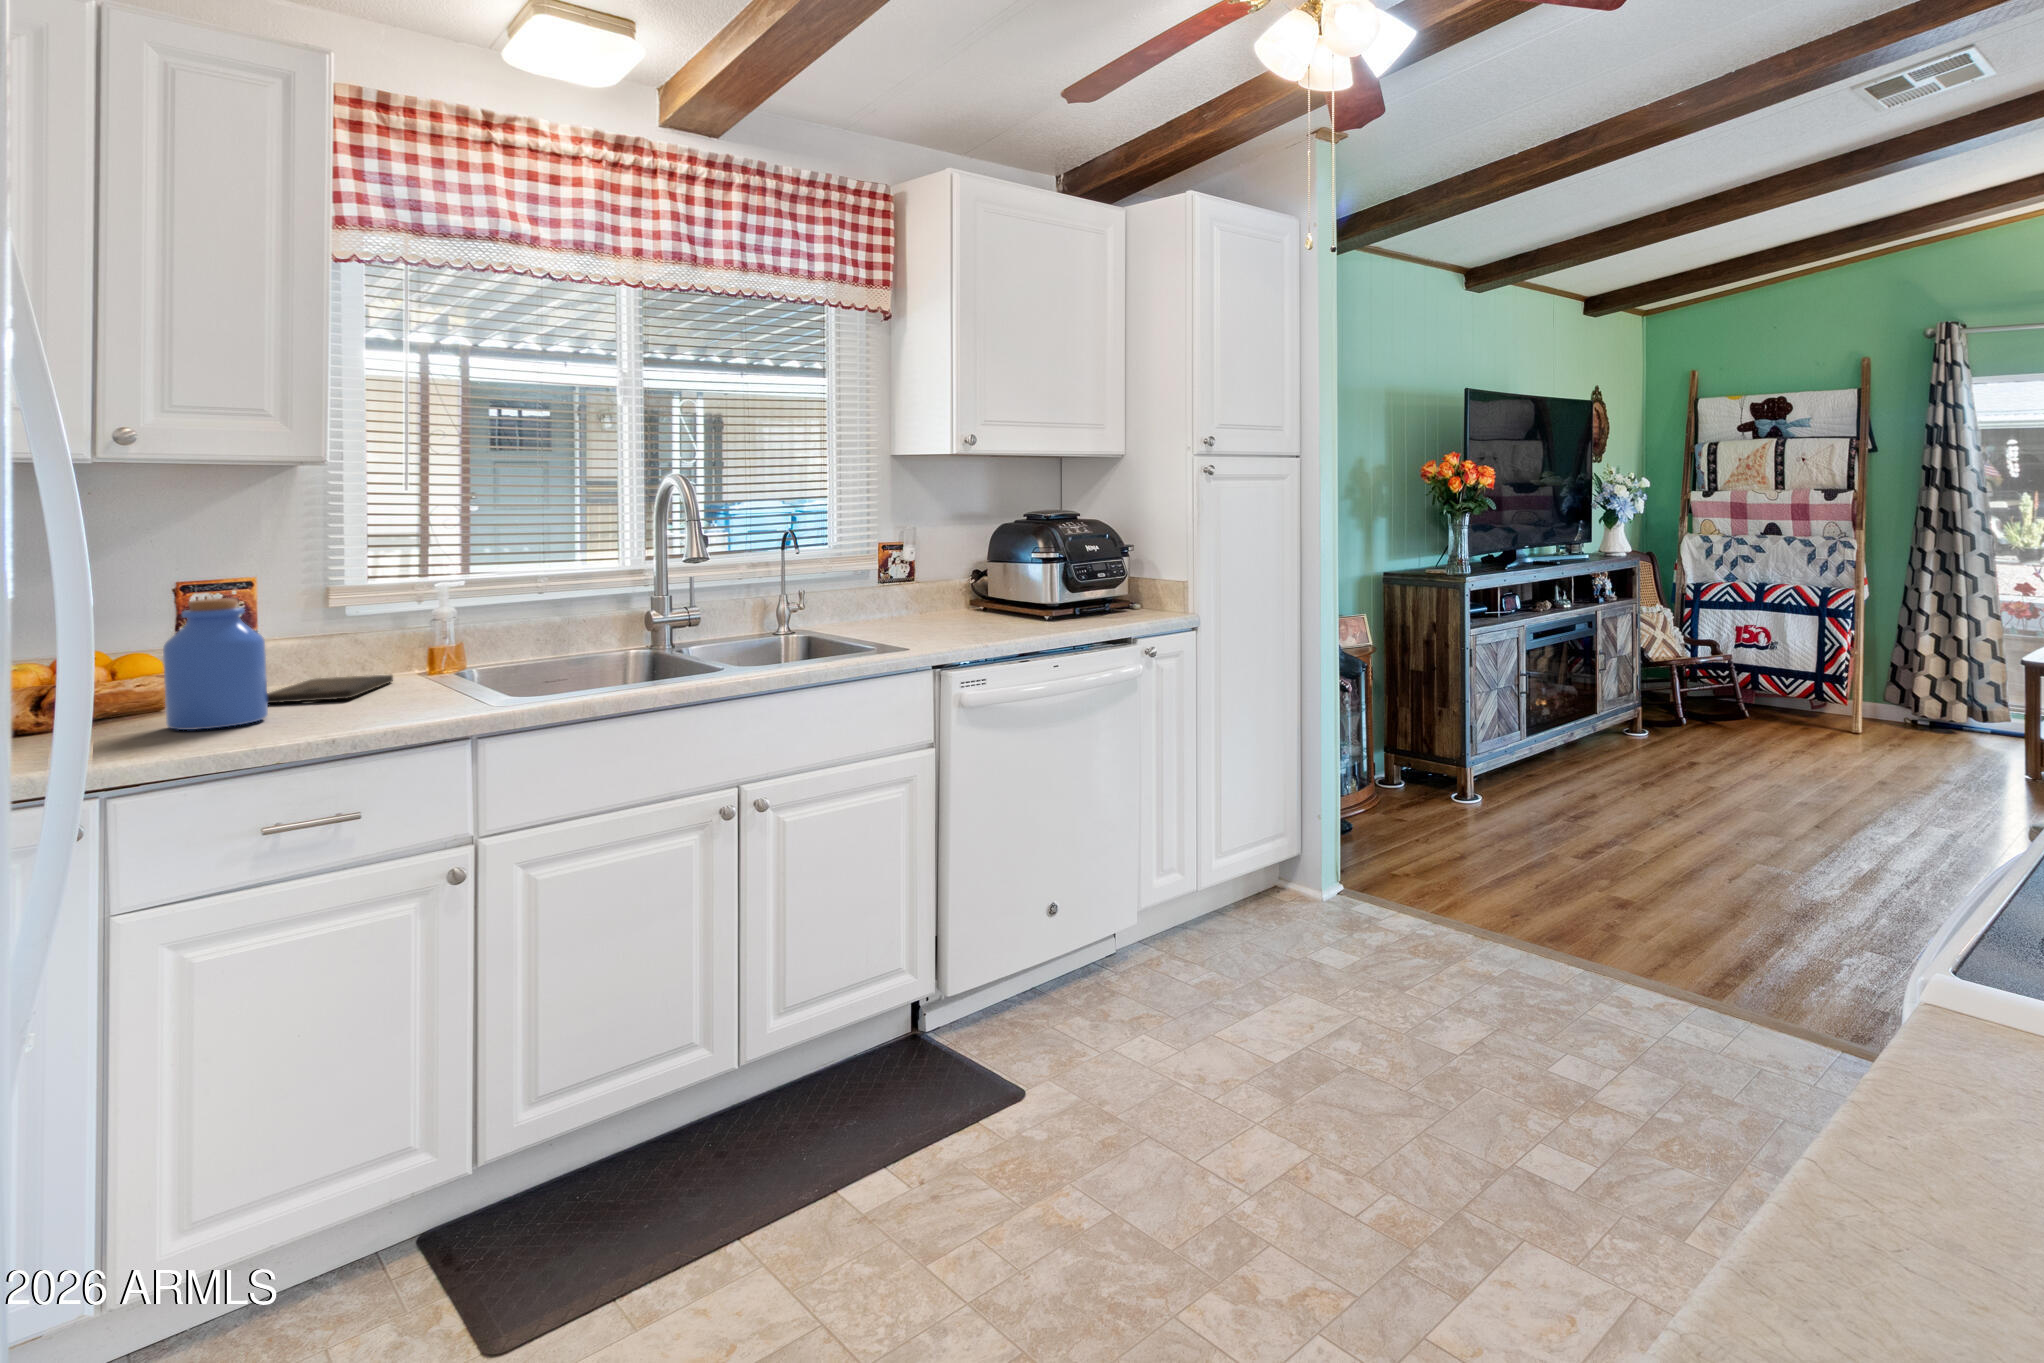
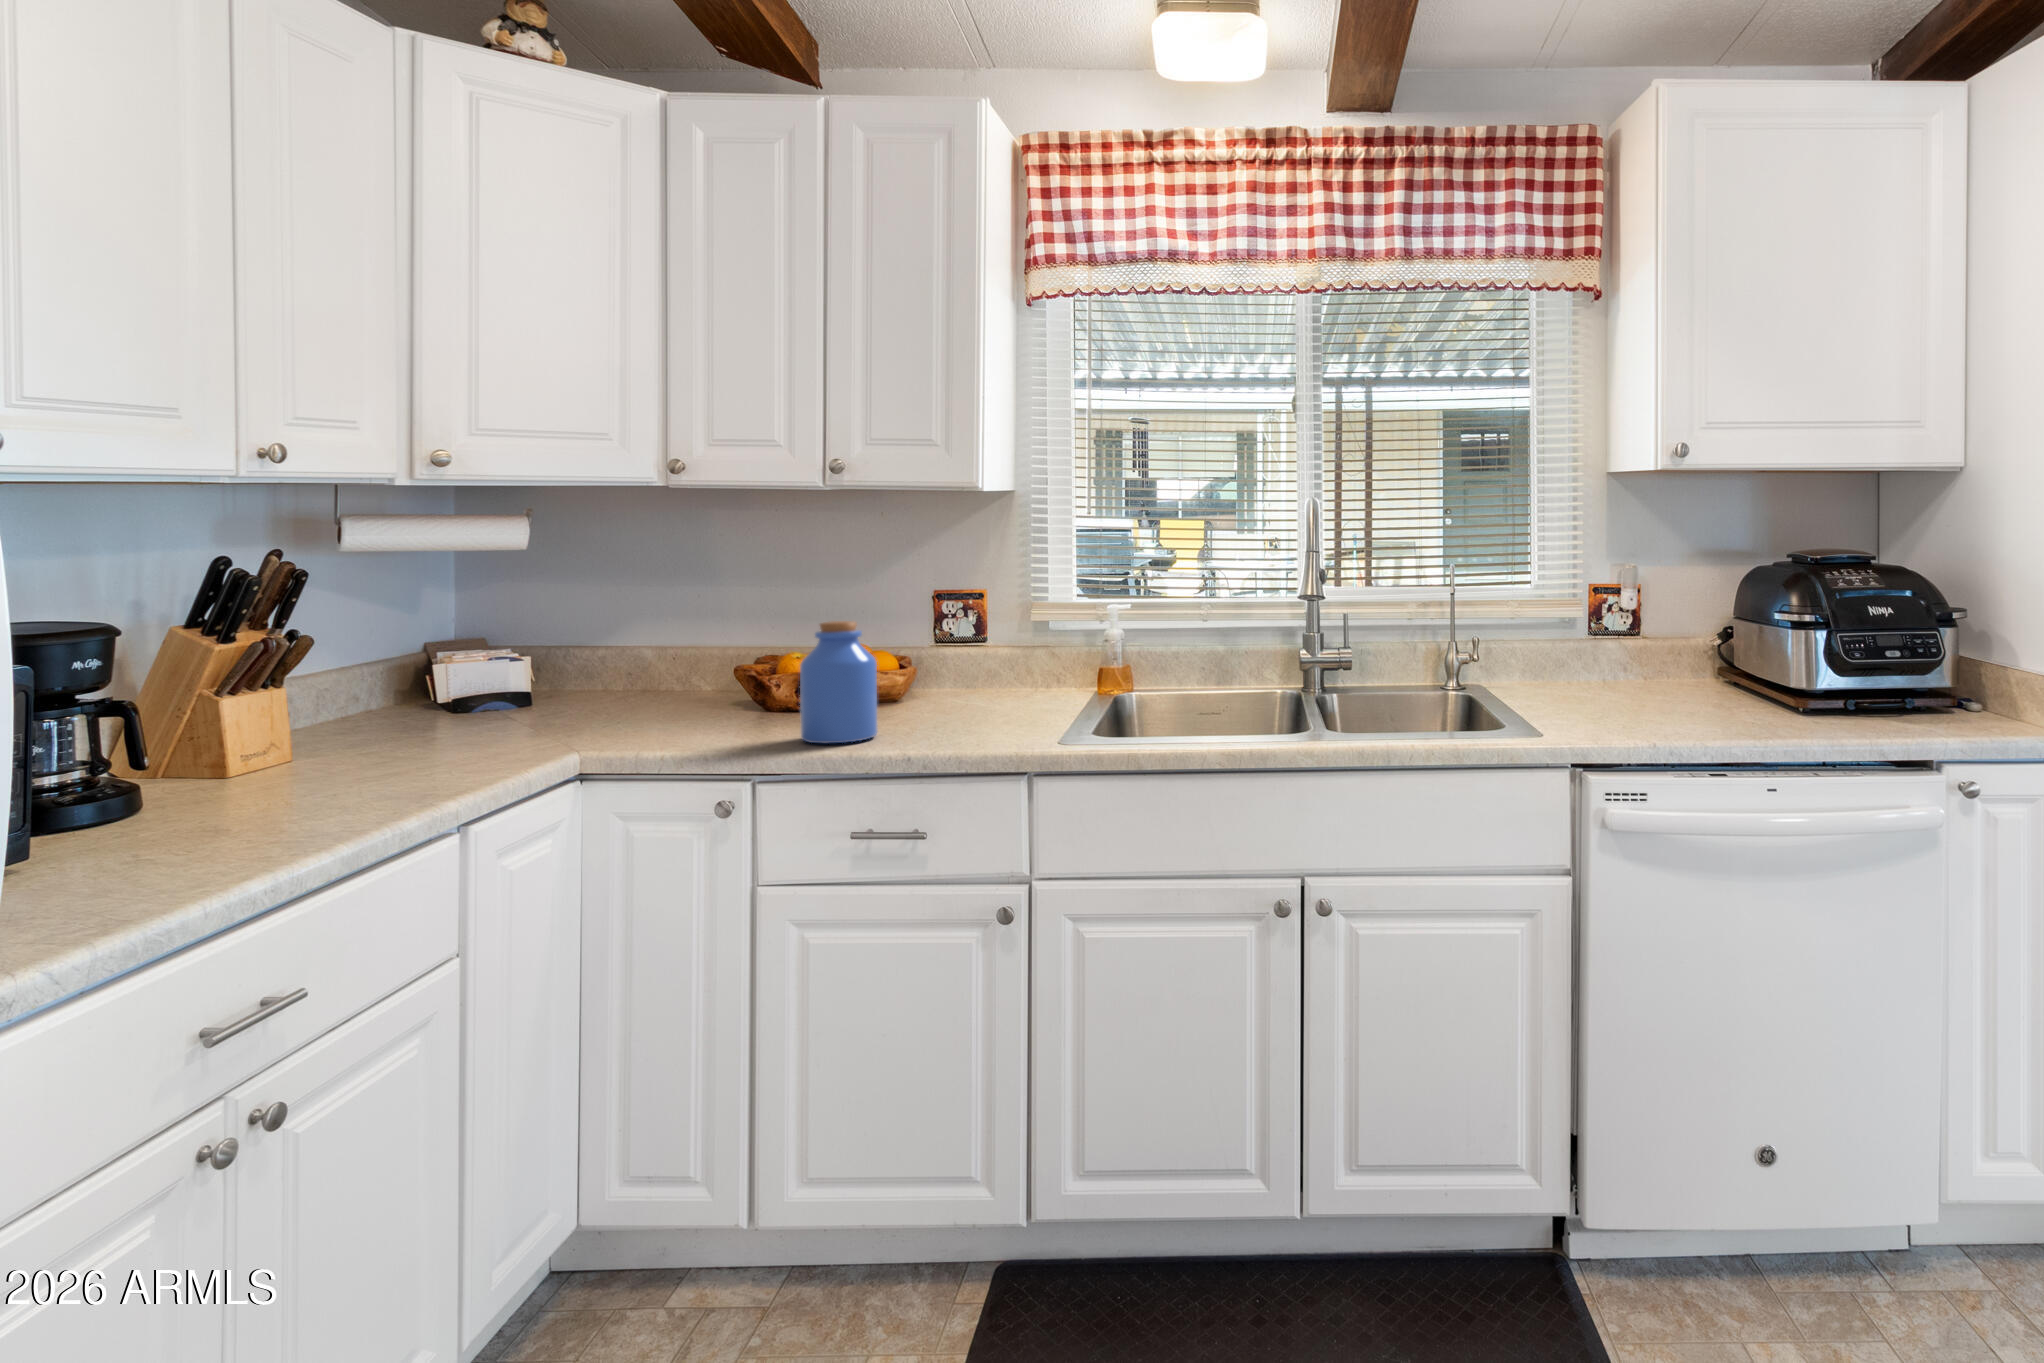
cutting board: present [267,675,393,703] -> none [908,700,1035,725]

